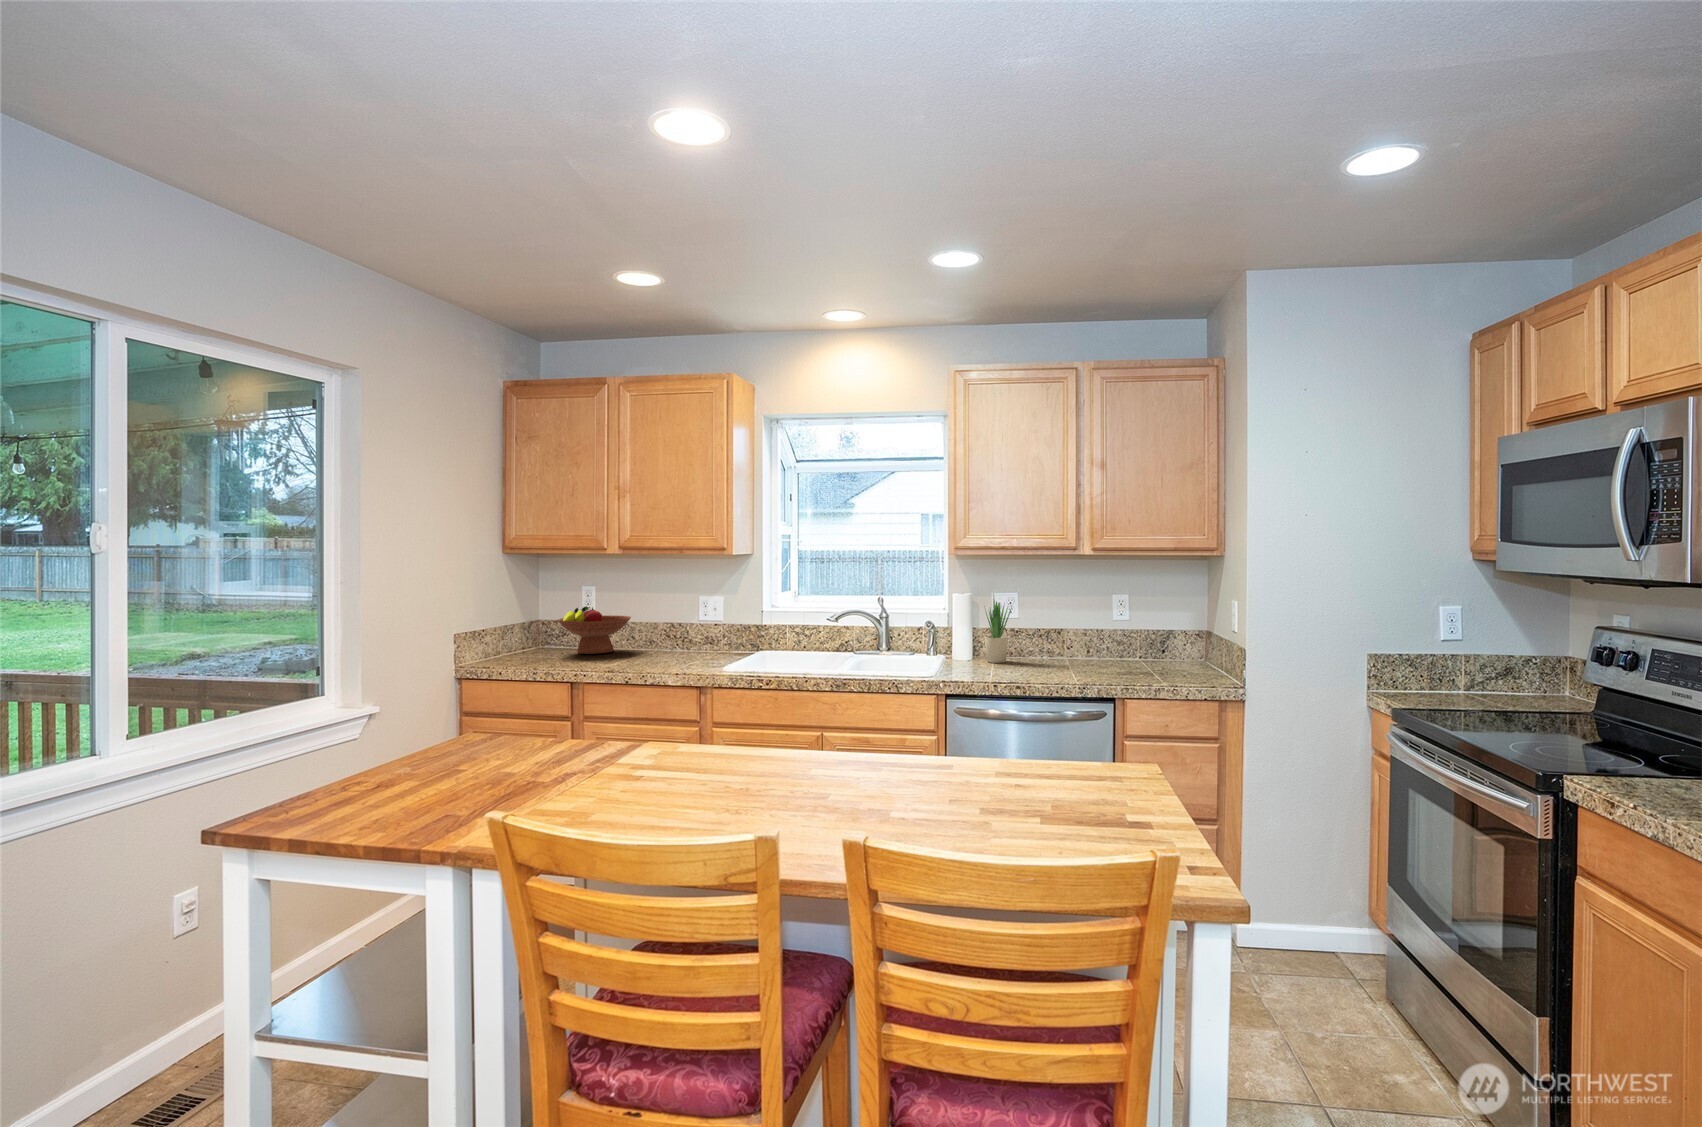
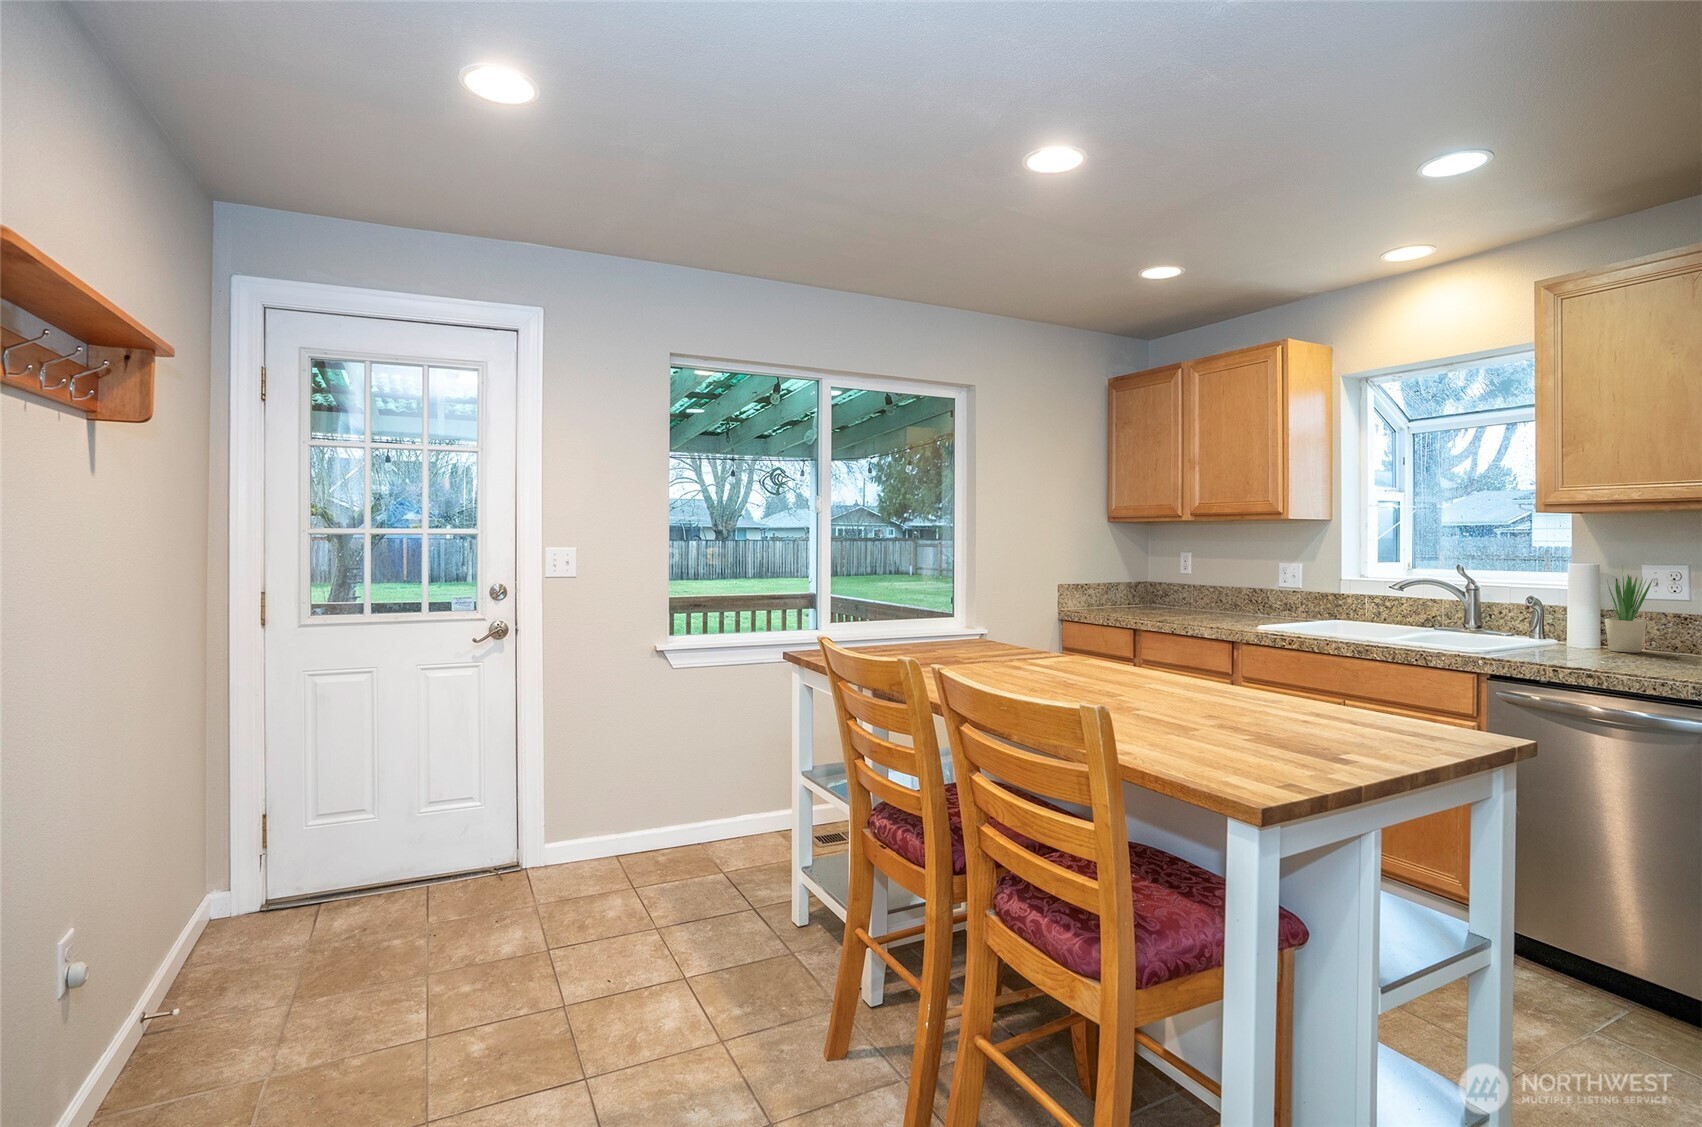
fruit bowl: present [558,606,631,654] -> none [1146,568,1214,611]

